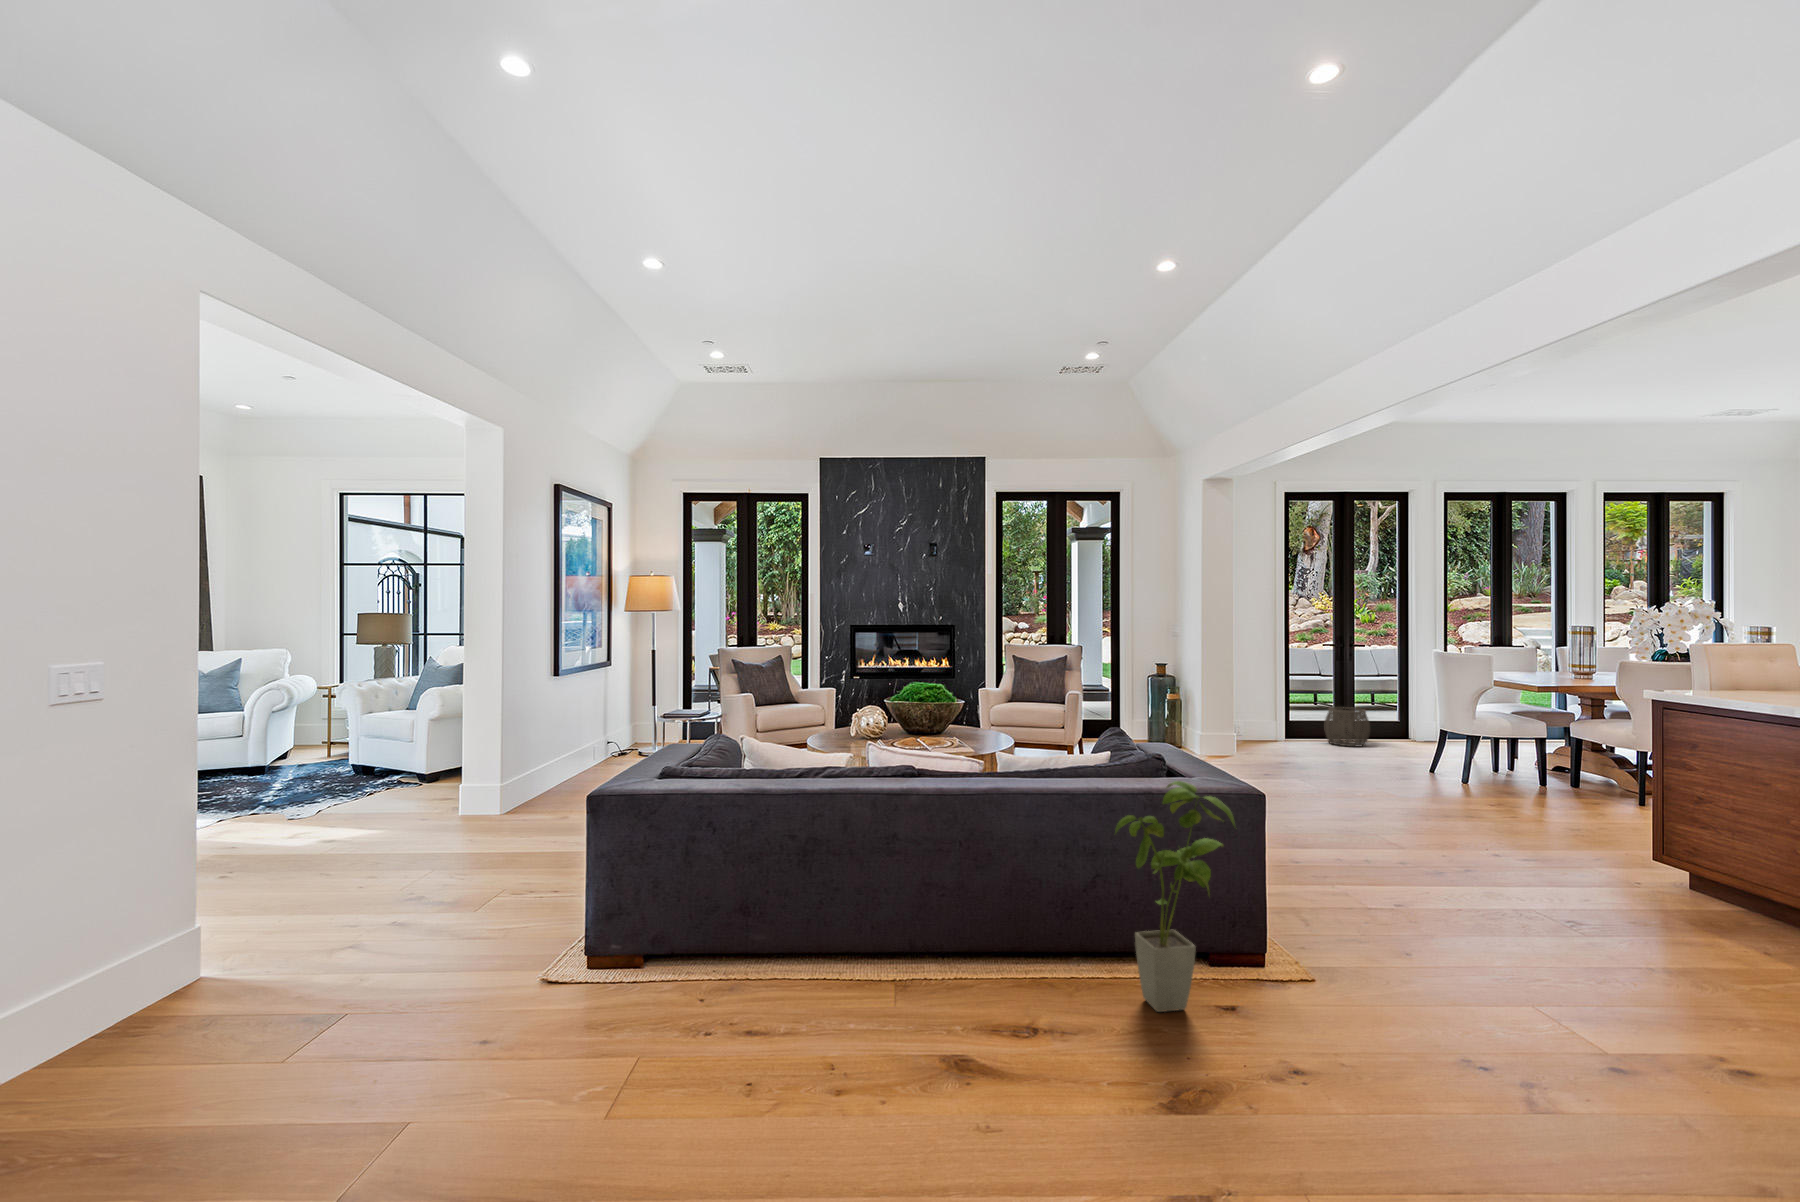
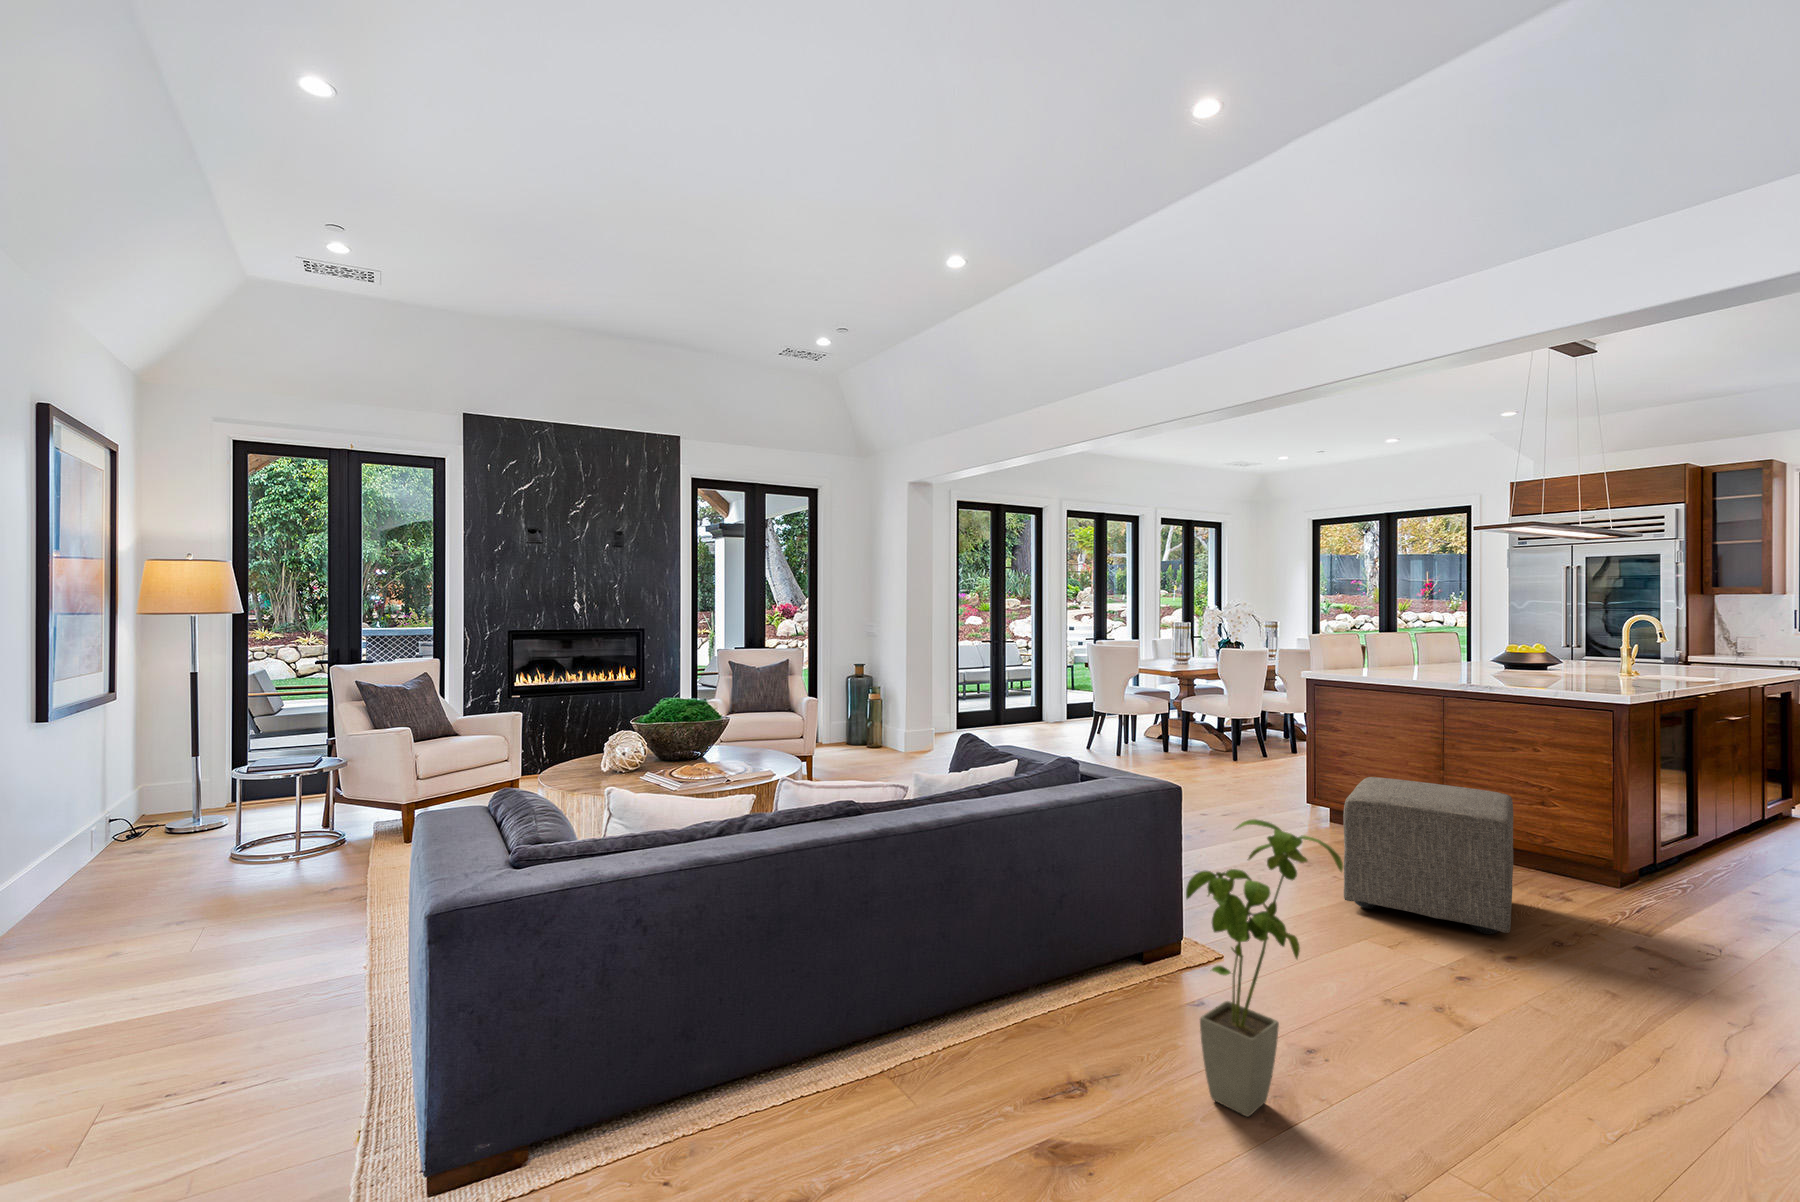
woven basket: present [1324,707,1370,747] -> none [987,696,1025,731]
ottoman: none [1499,803,1754,979] -> present [1343,777,1513,934]

